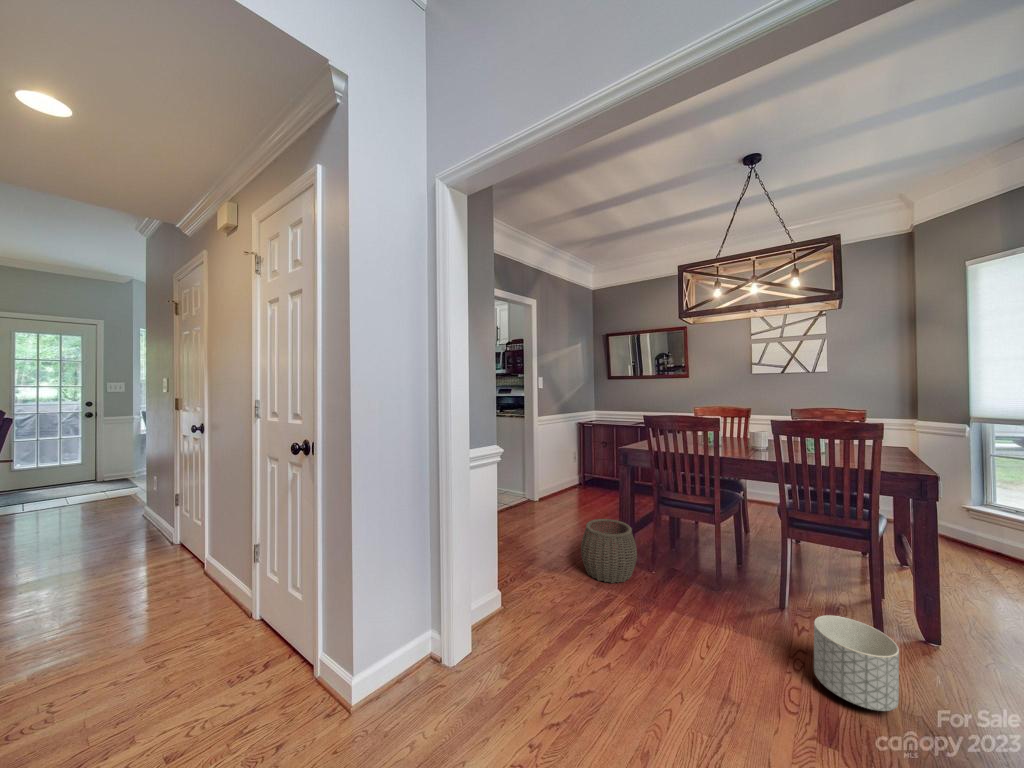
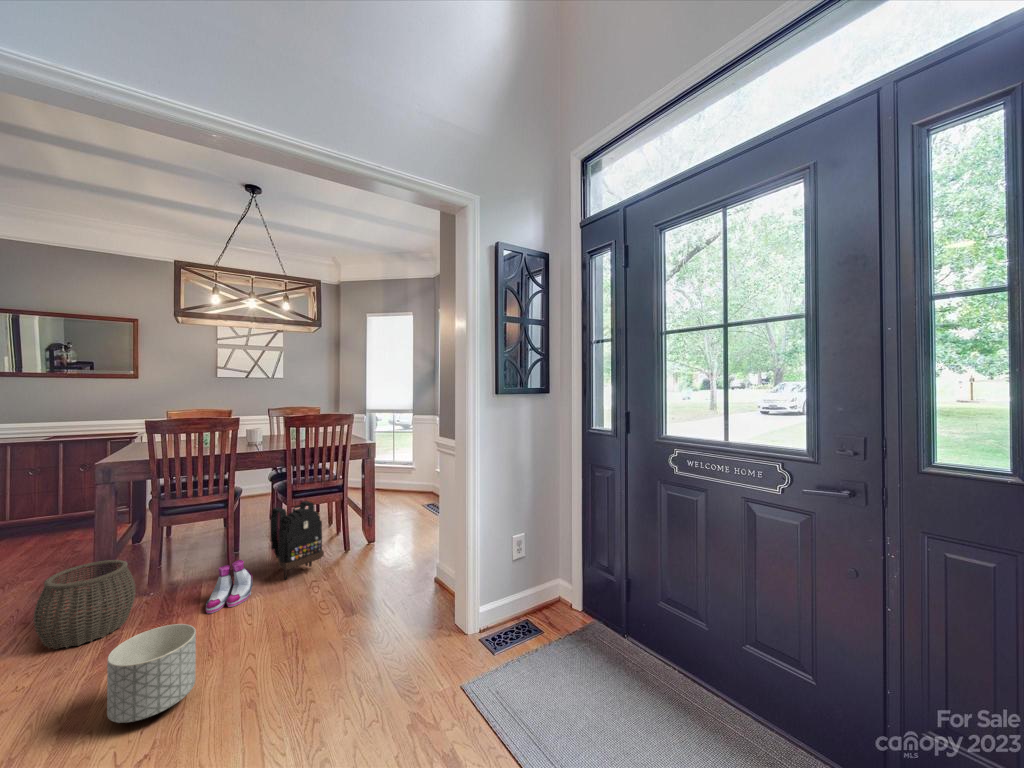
backpack: none [759,528,828,625] -> present [271,501,324,579]
boots: none [681,570,730,620] -> present [206,560,253,613]
planter: present [814,615,899,711] -> present [107,624,196,723]

